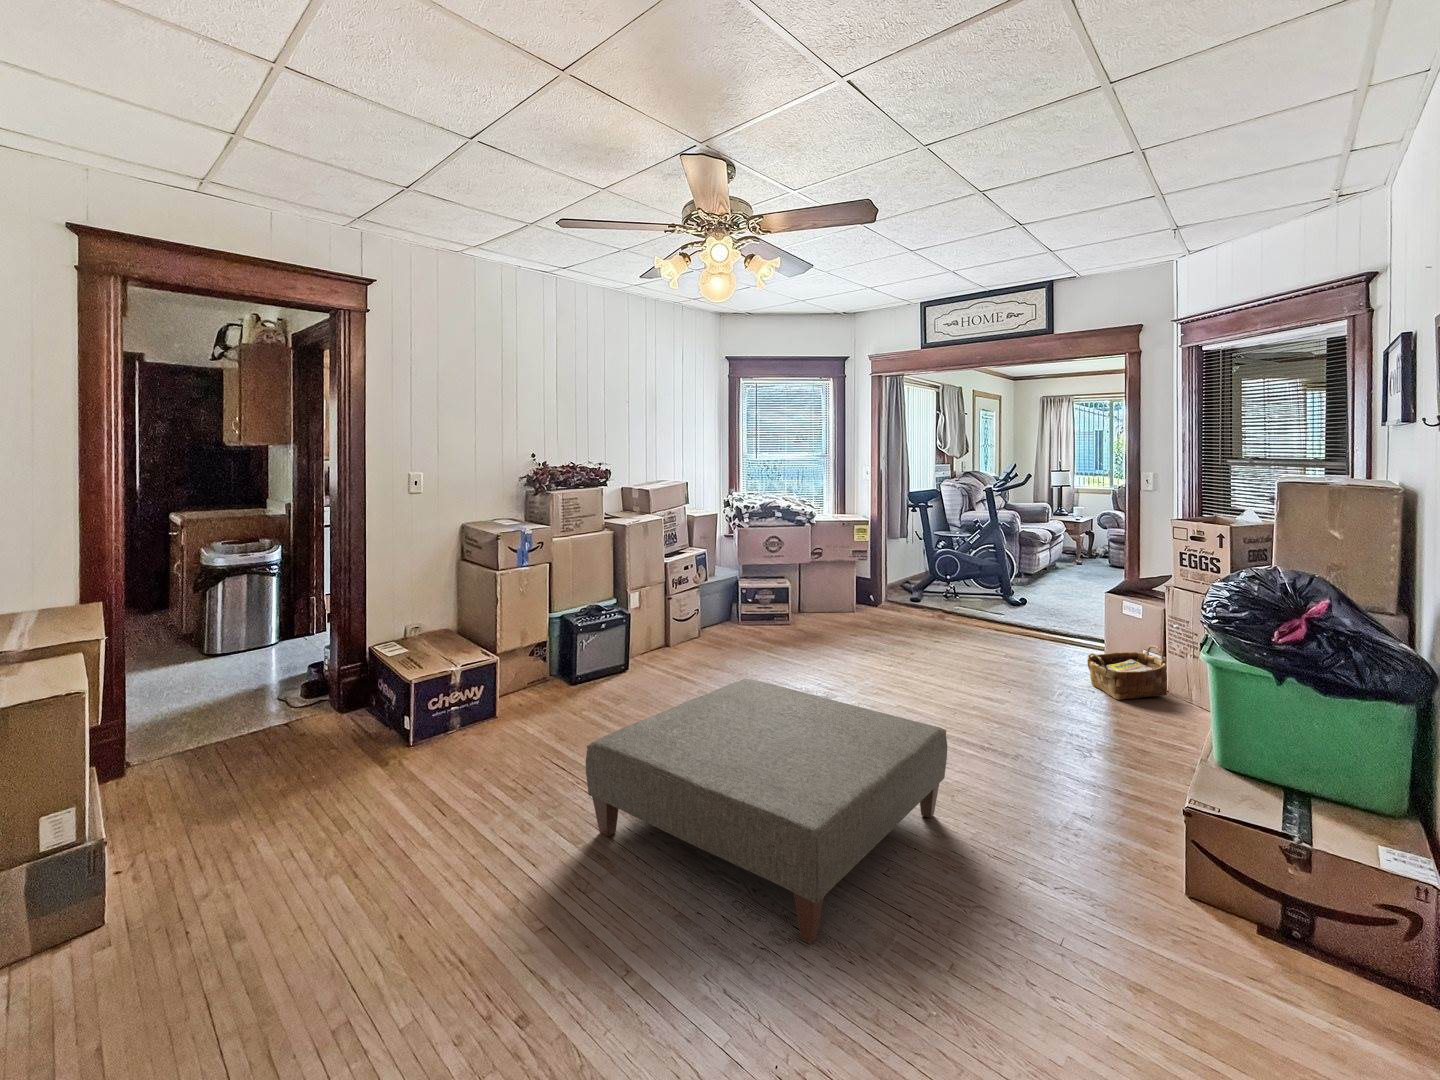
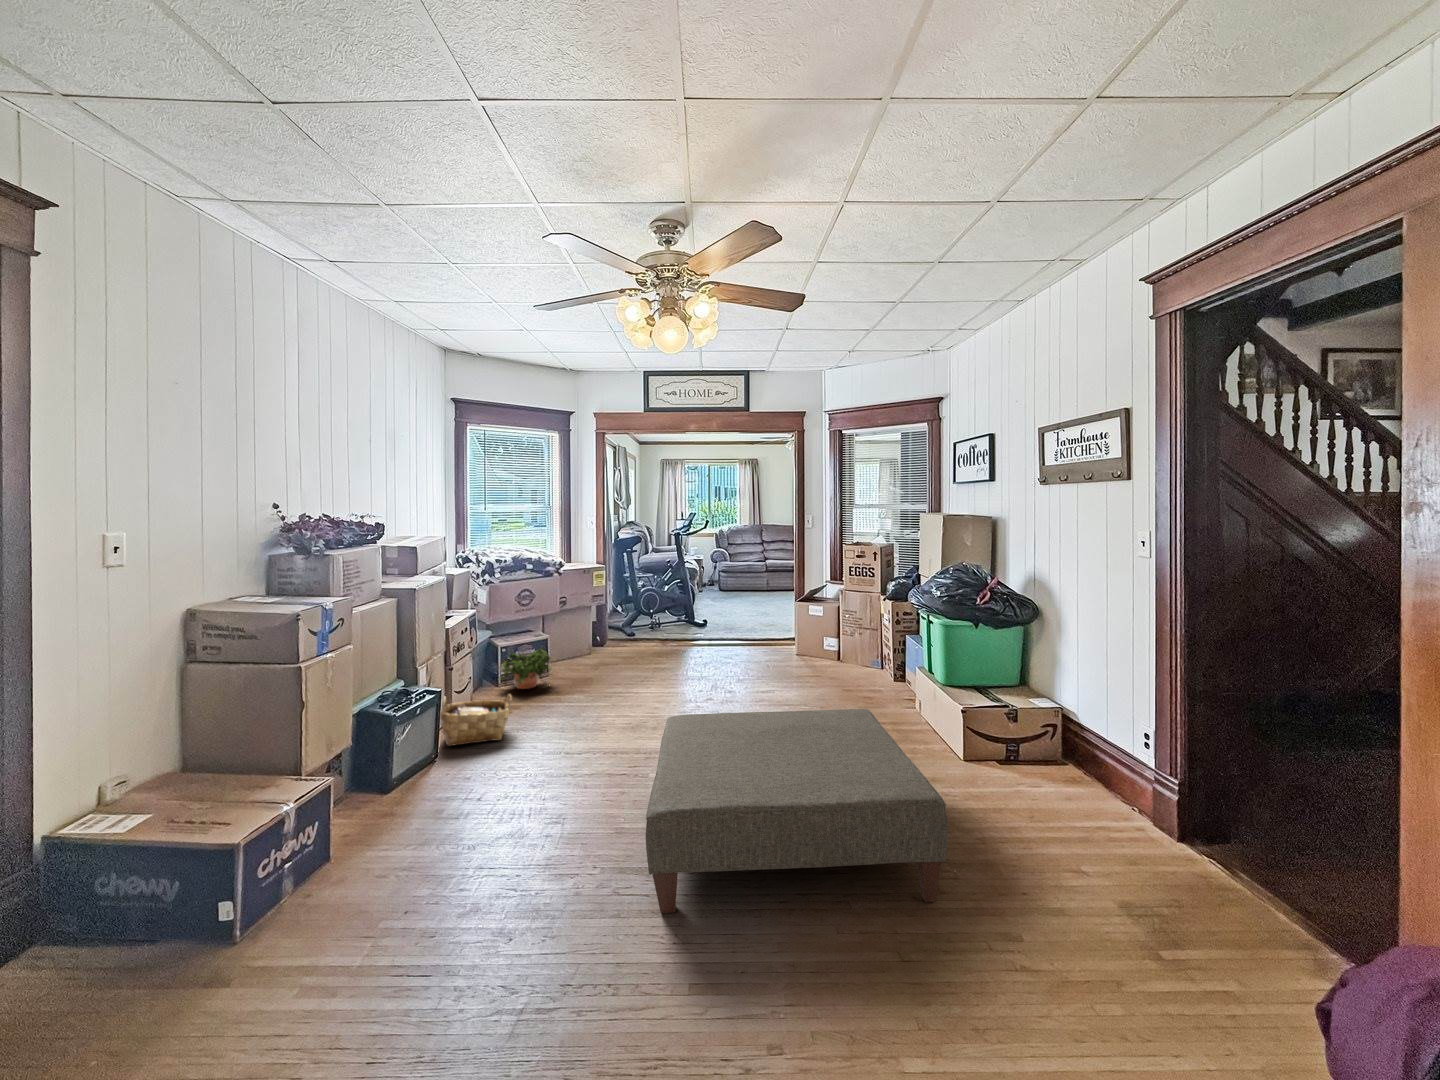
potted plant: none [726,594,777,636] -> present [500,647,550,689]
woven basket: present [1087,645,1167,700] -> present [440,694,512,746]

